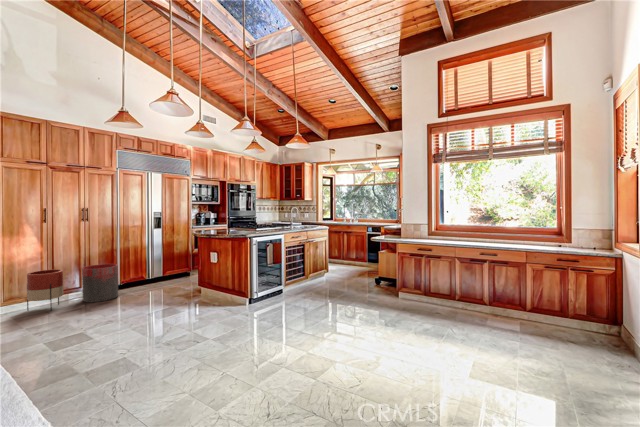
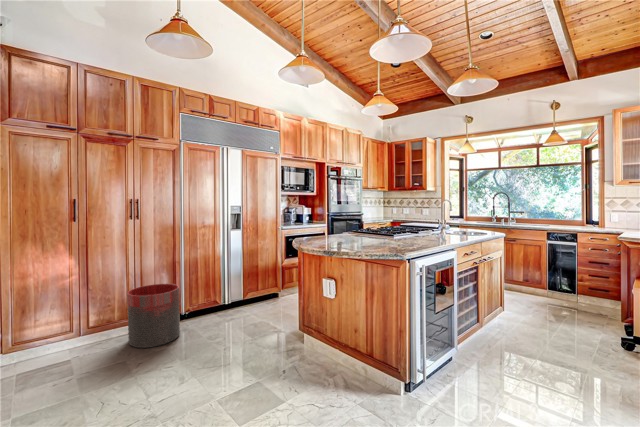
planter: present [27,269,63,311] -> none [41,294,98,367]

